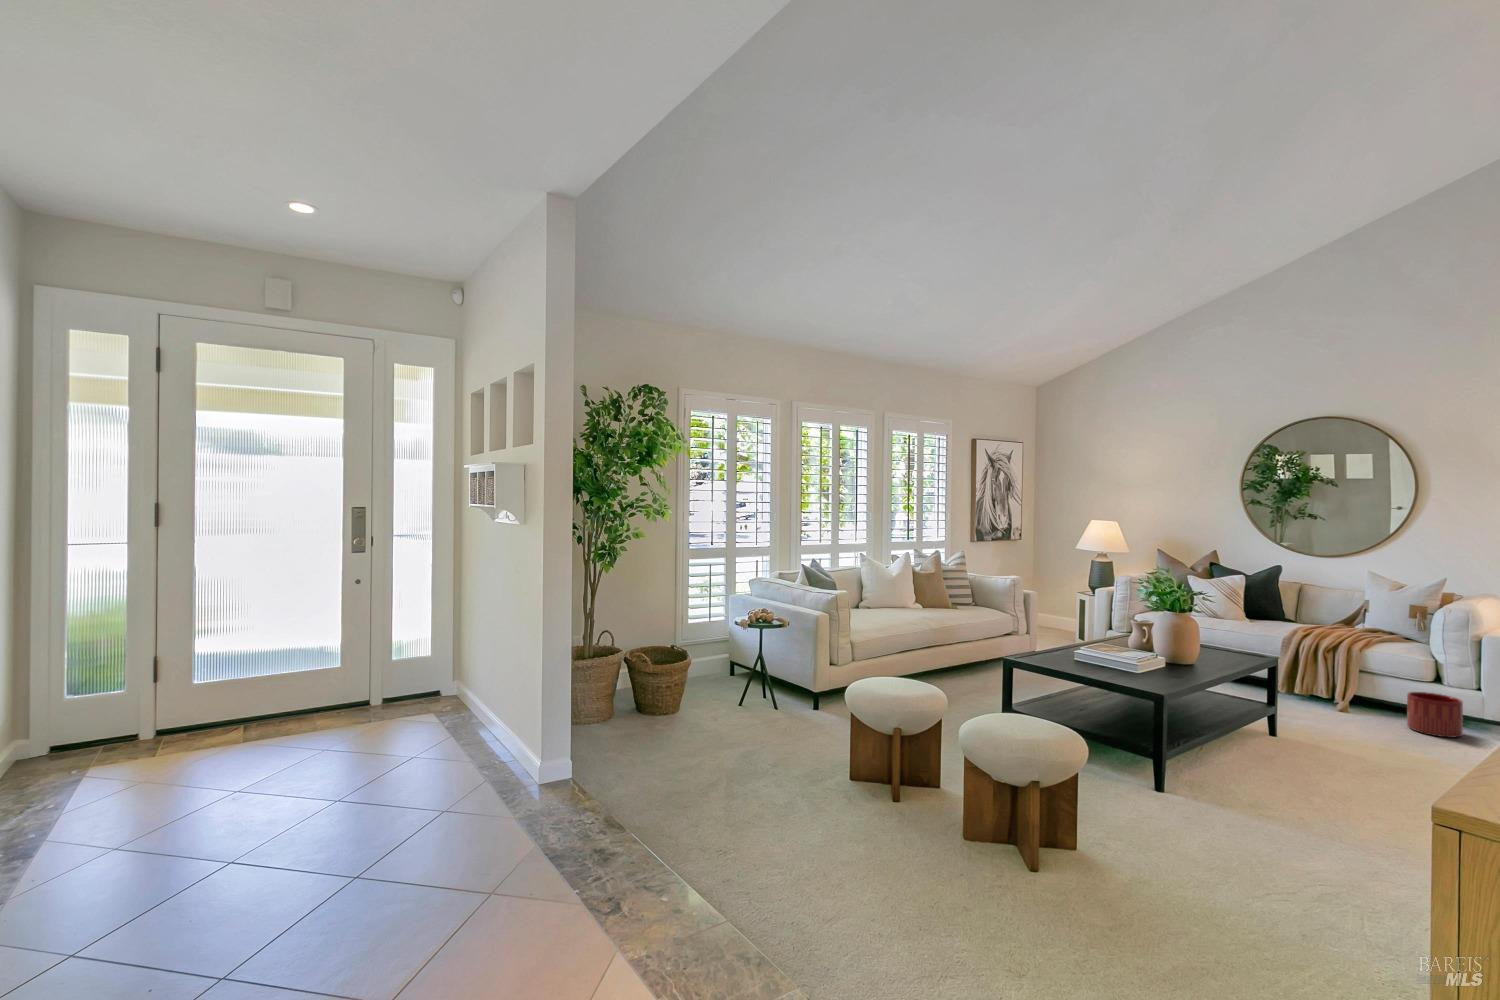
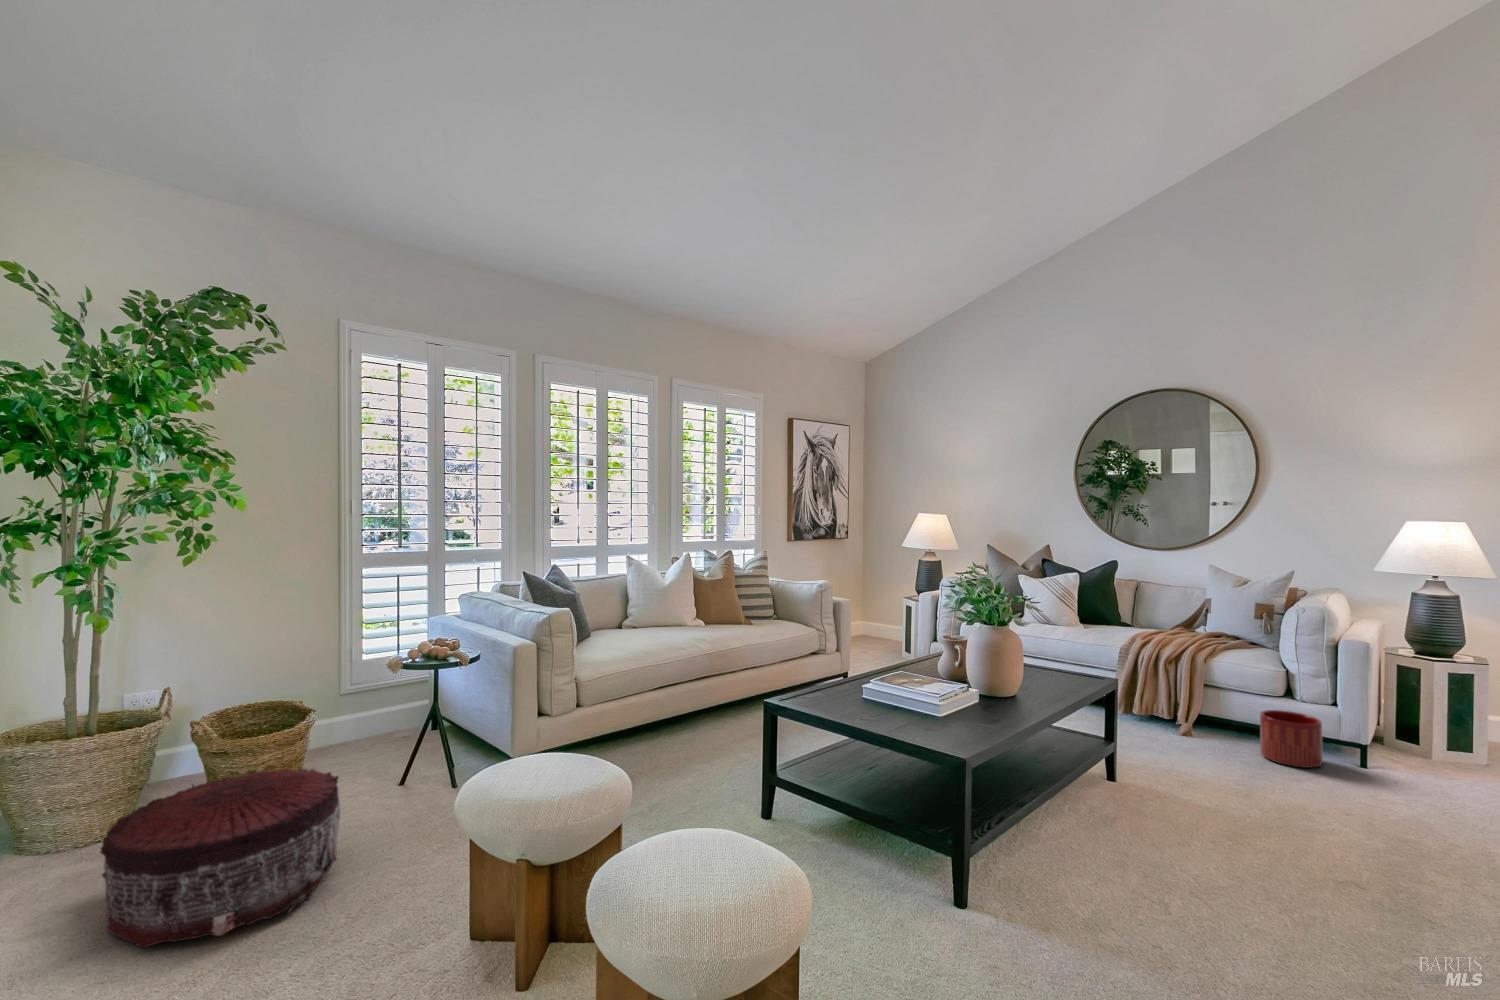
pouf: none [641,681,752,767] -> present [100,766,340,948]

